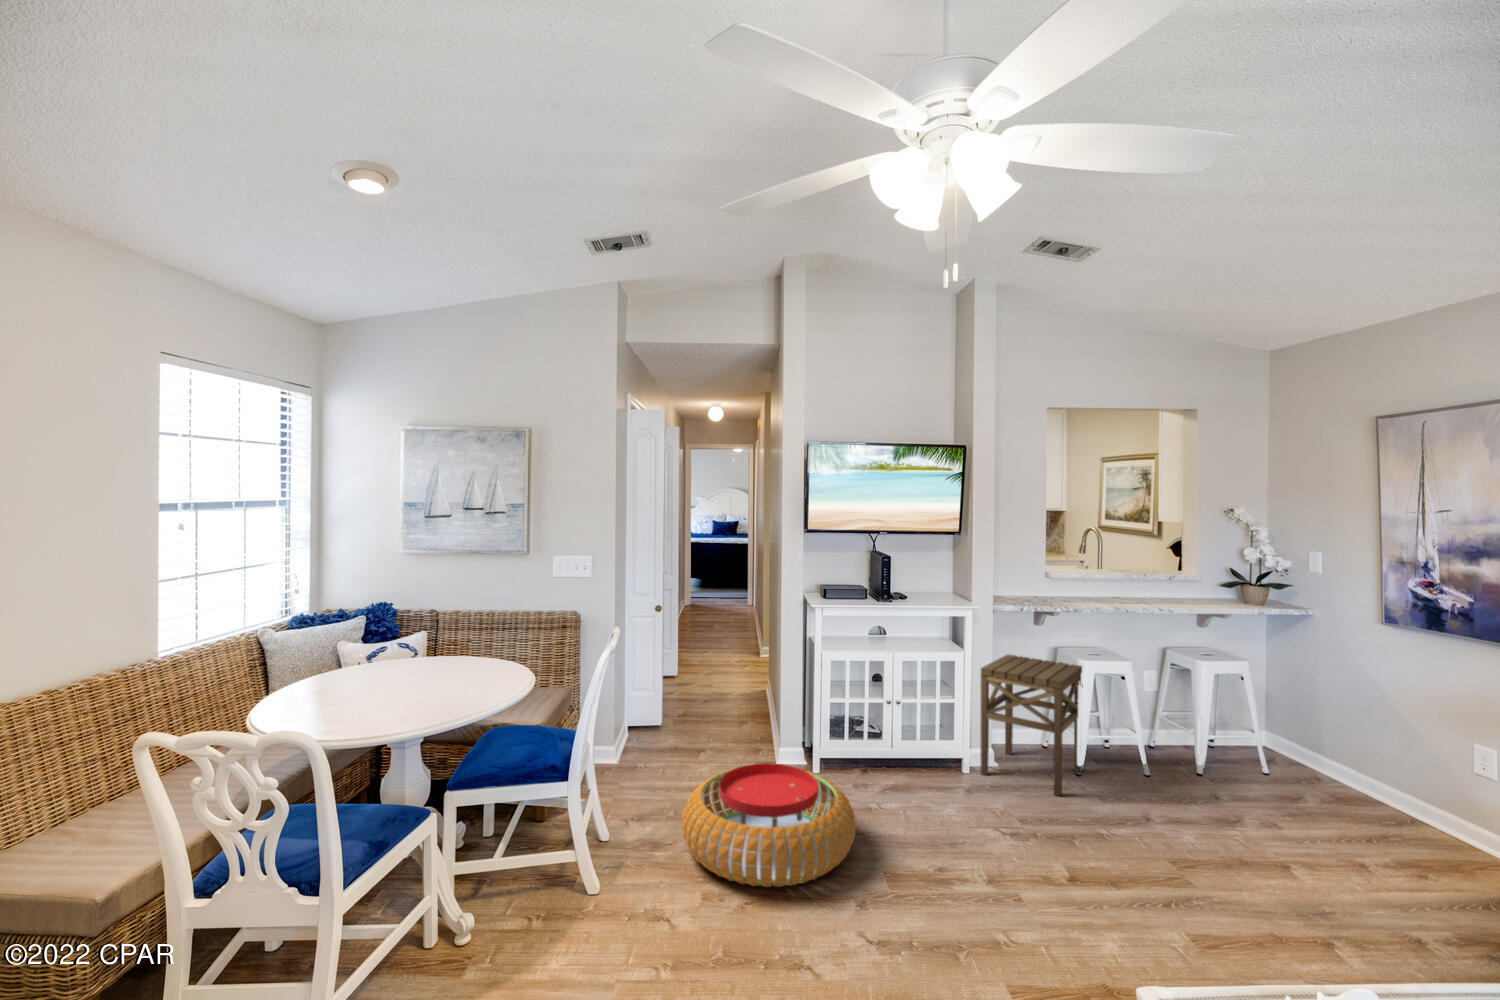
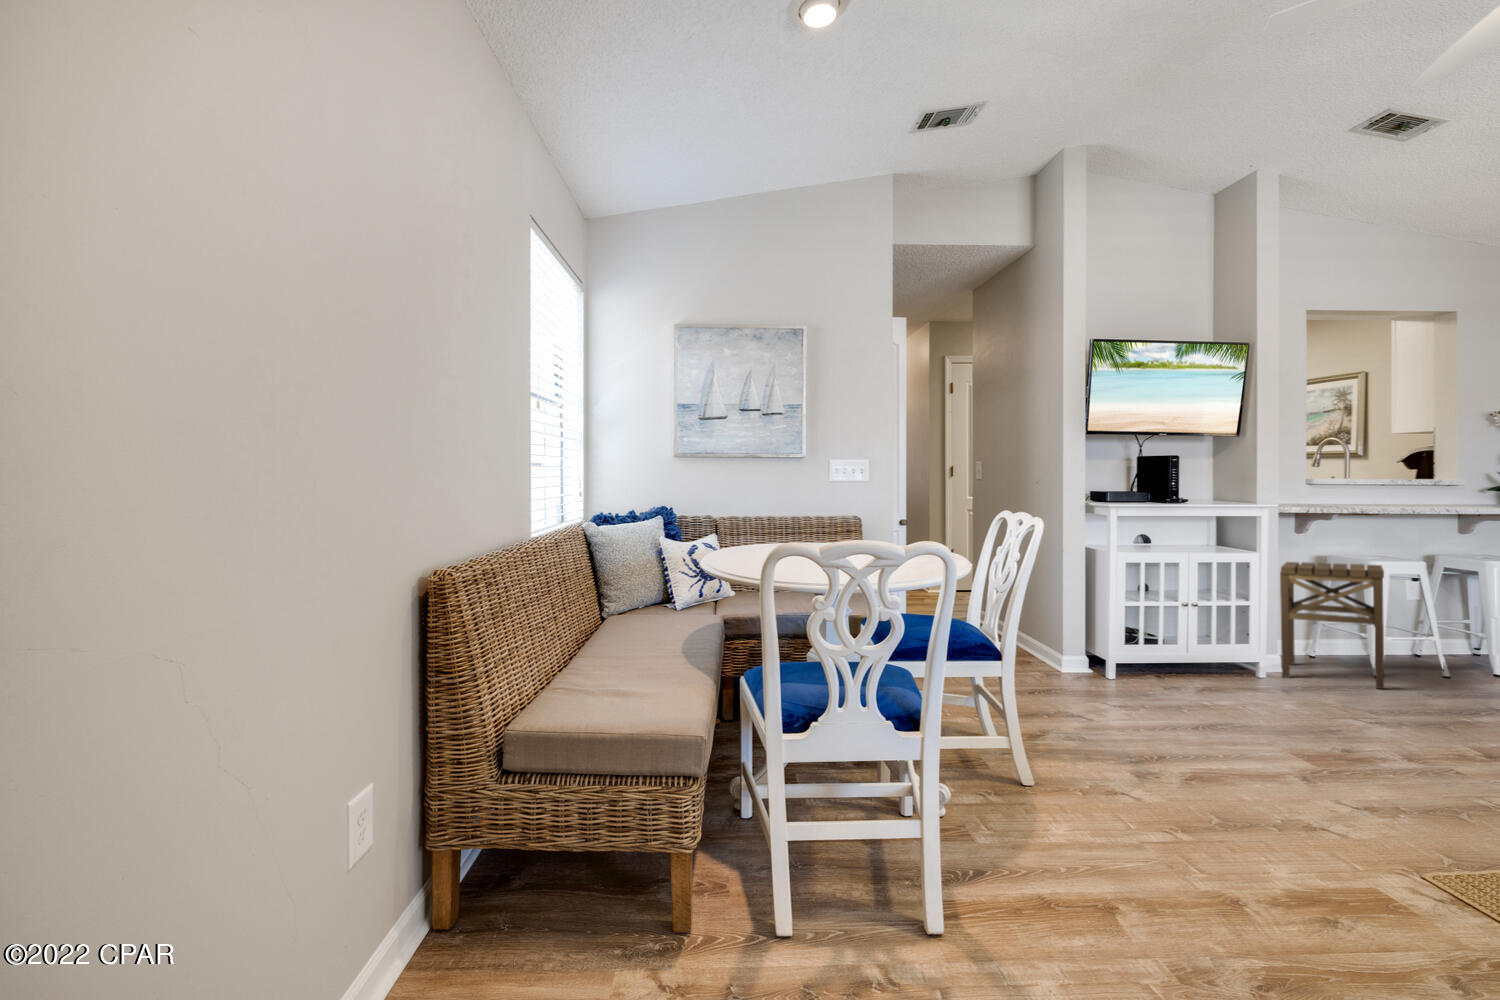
pouf: present [682,763,855,887] -> none [1043,648,1243,745]

